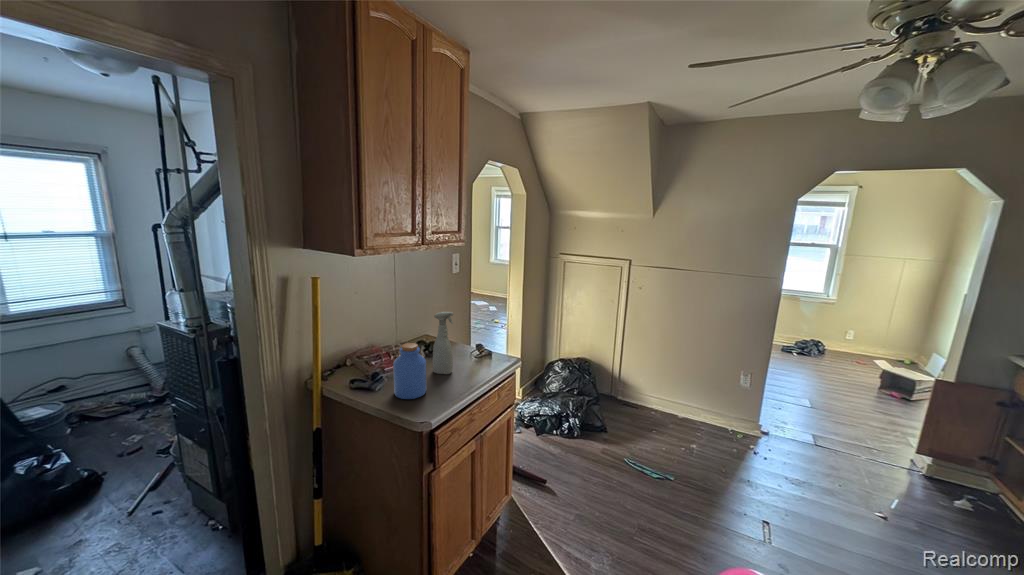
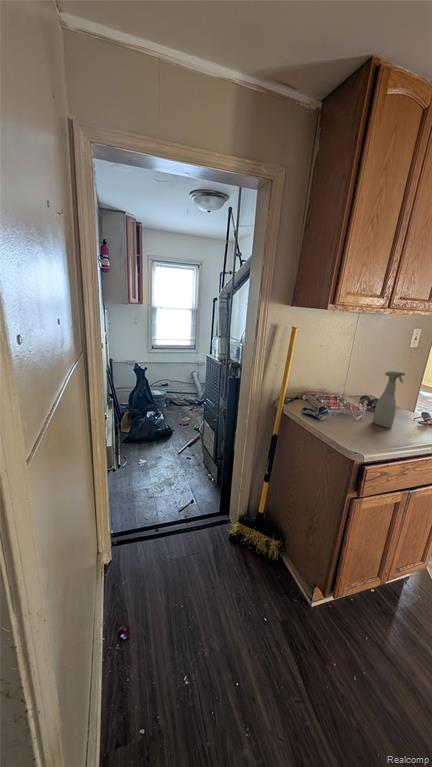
jar: present [393,343,426,399] -> none [336,388,369,435]

